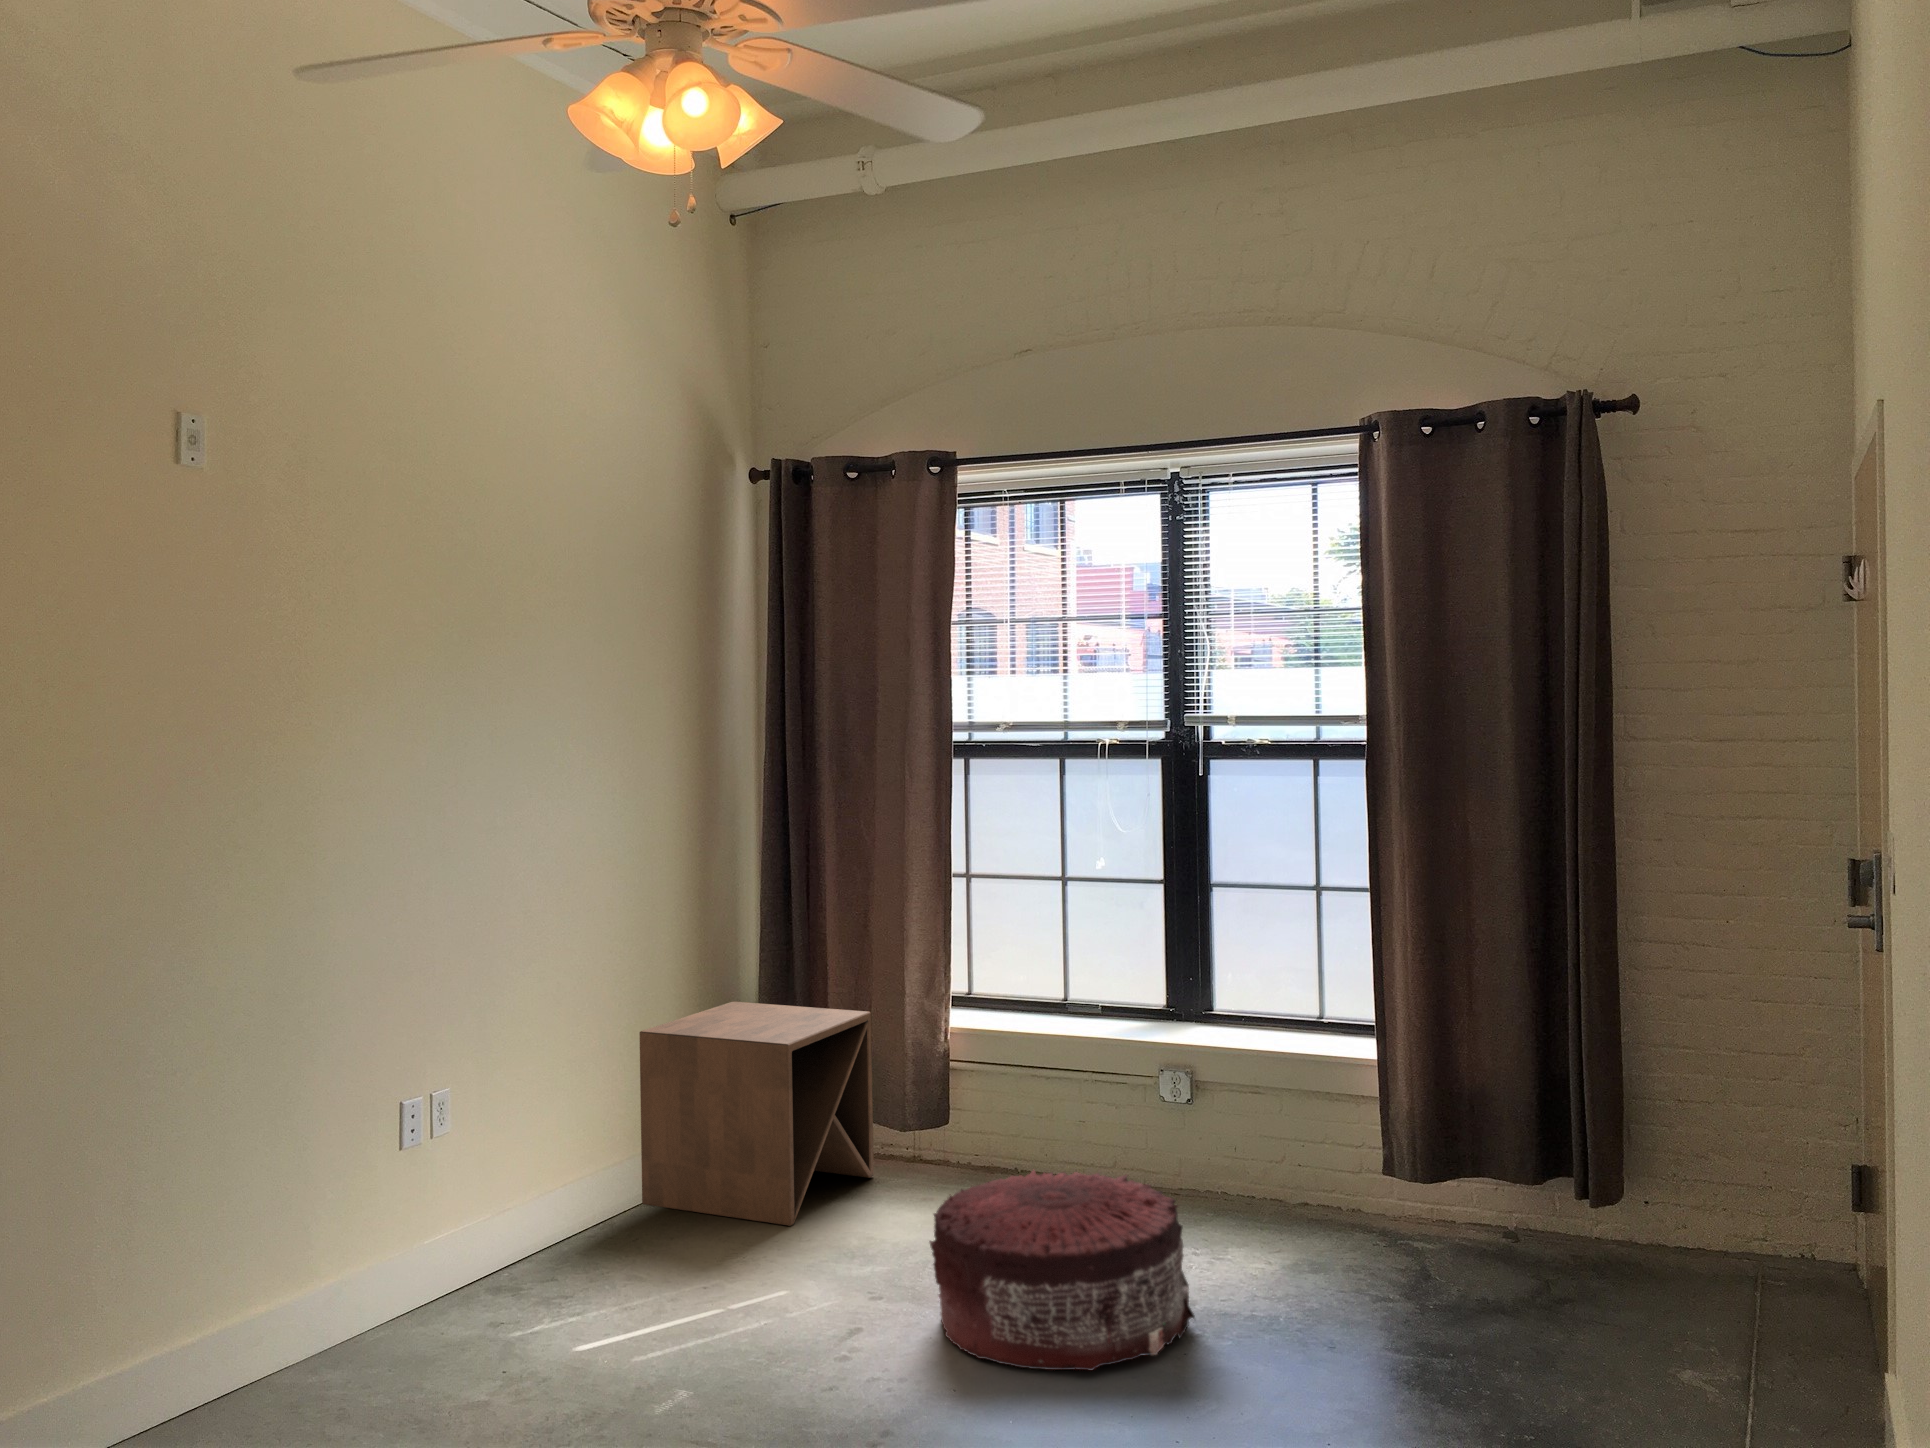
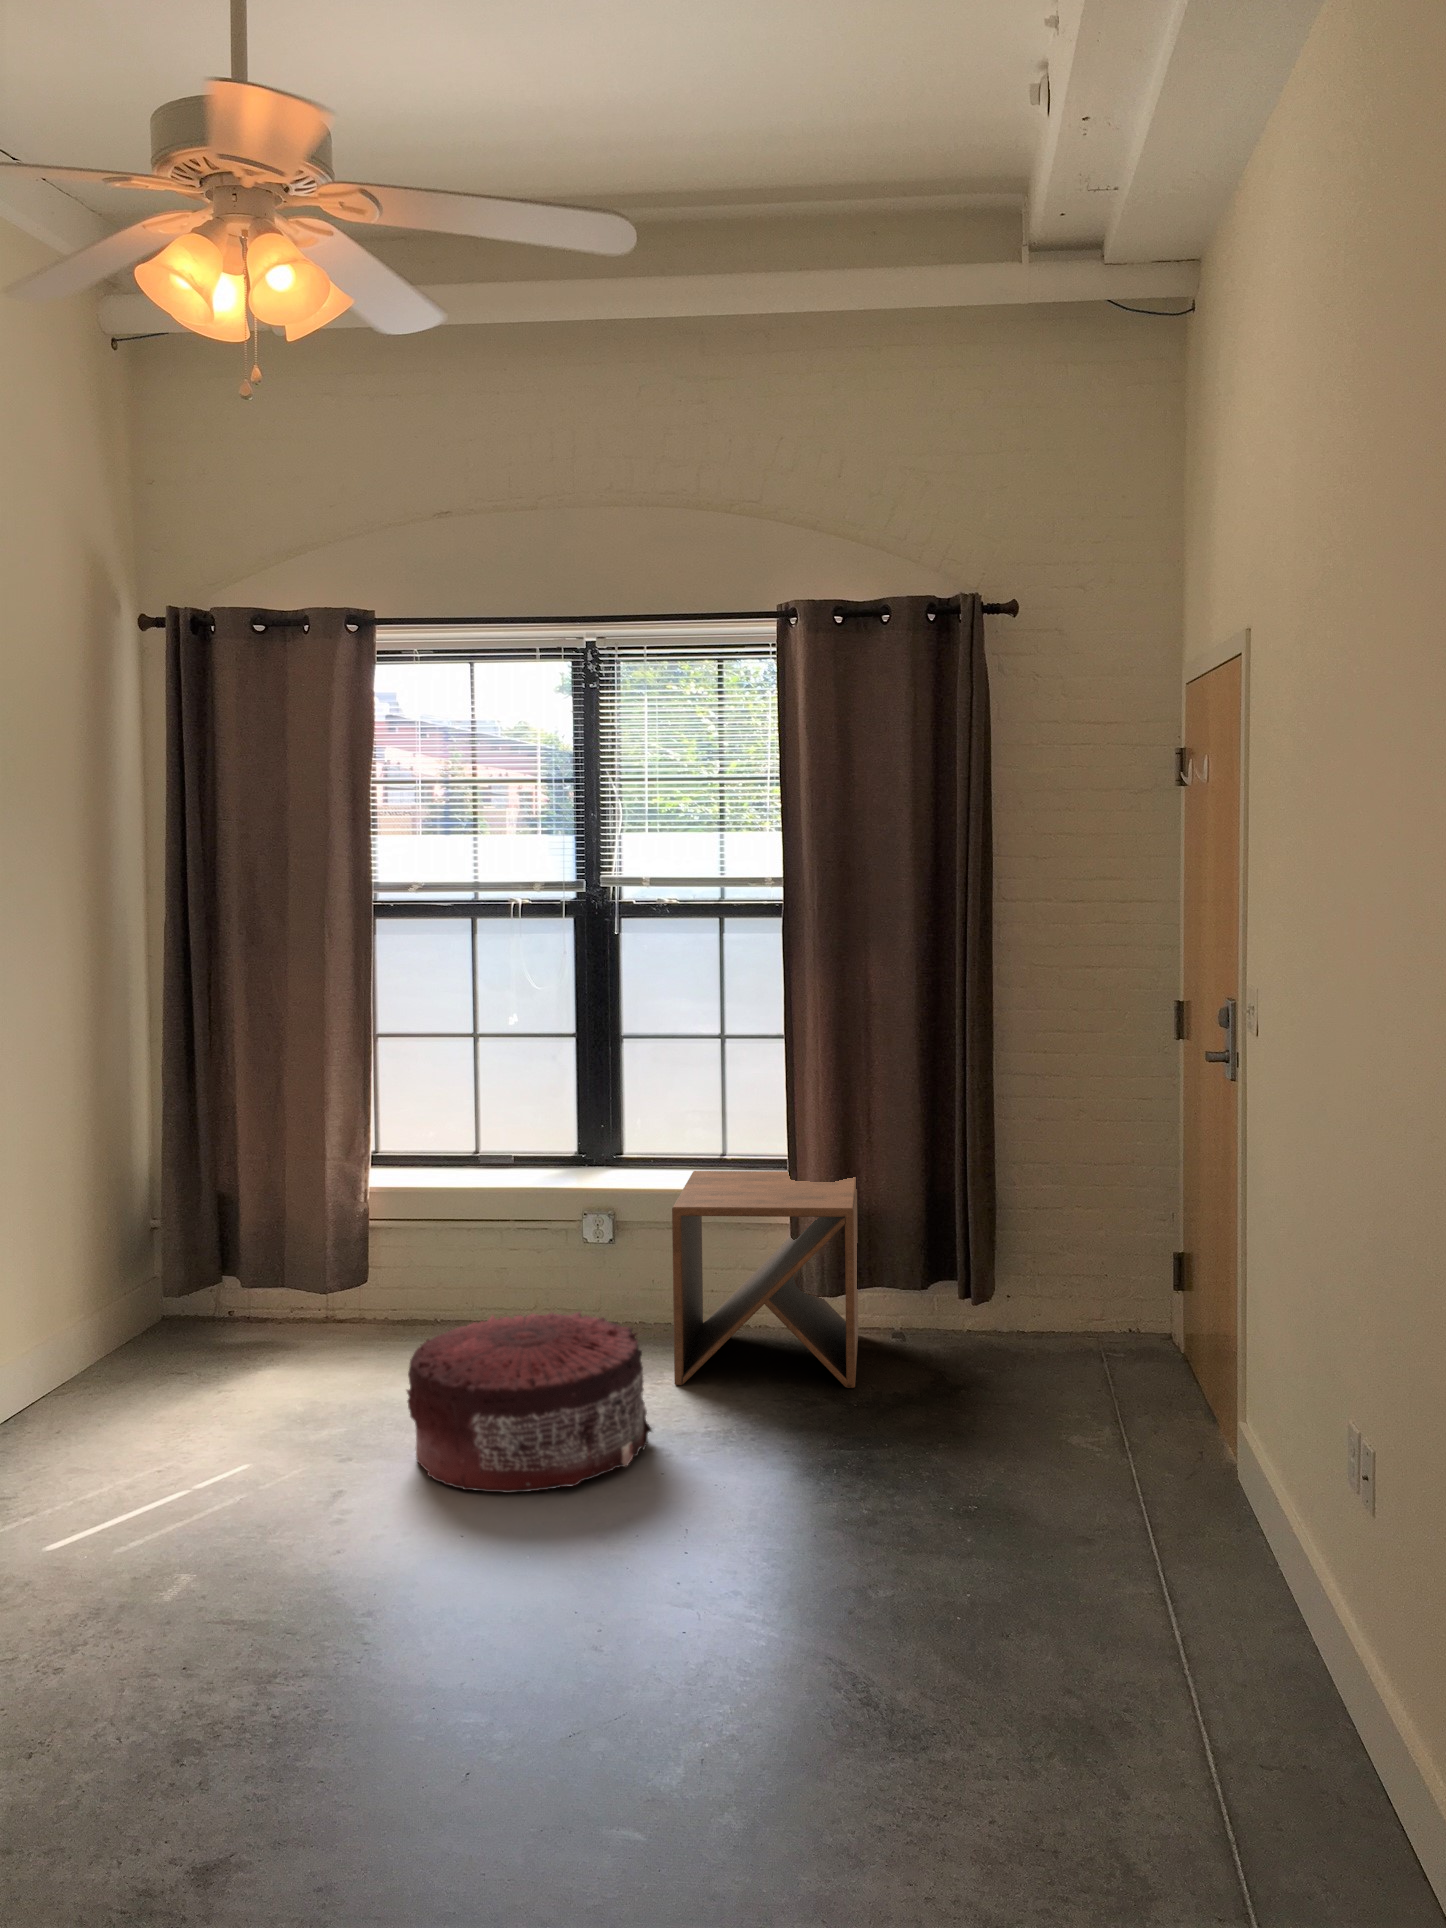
side table: present [639,1002,874,1226] -> present [672,1171,858,1388]

